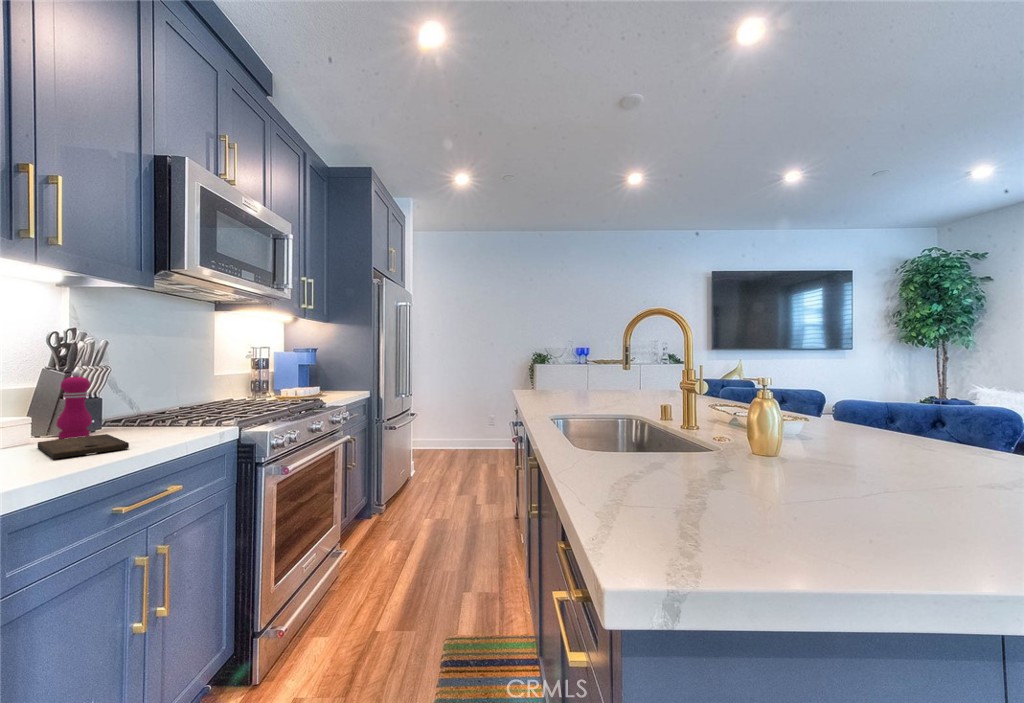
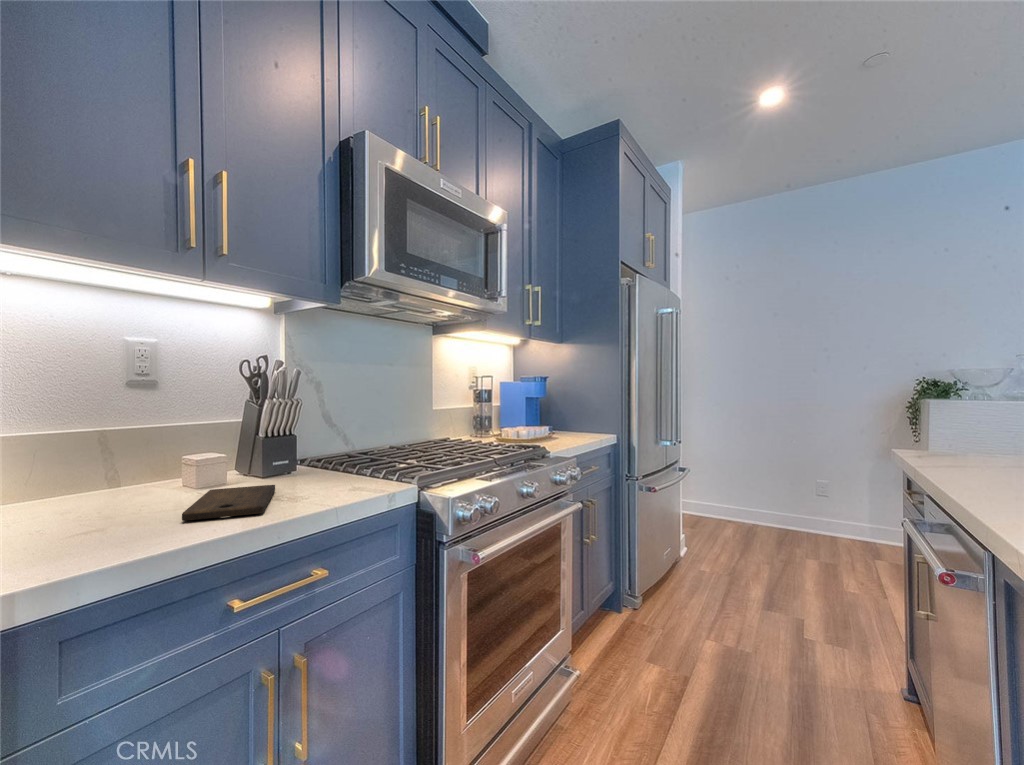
pepper mill: present [56,371,92,439] -> none [243,406,275,485]

